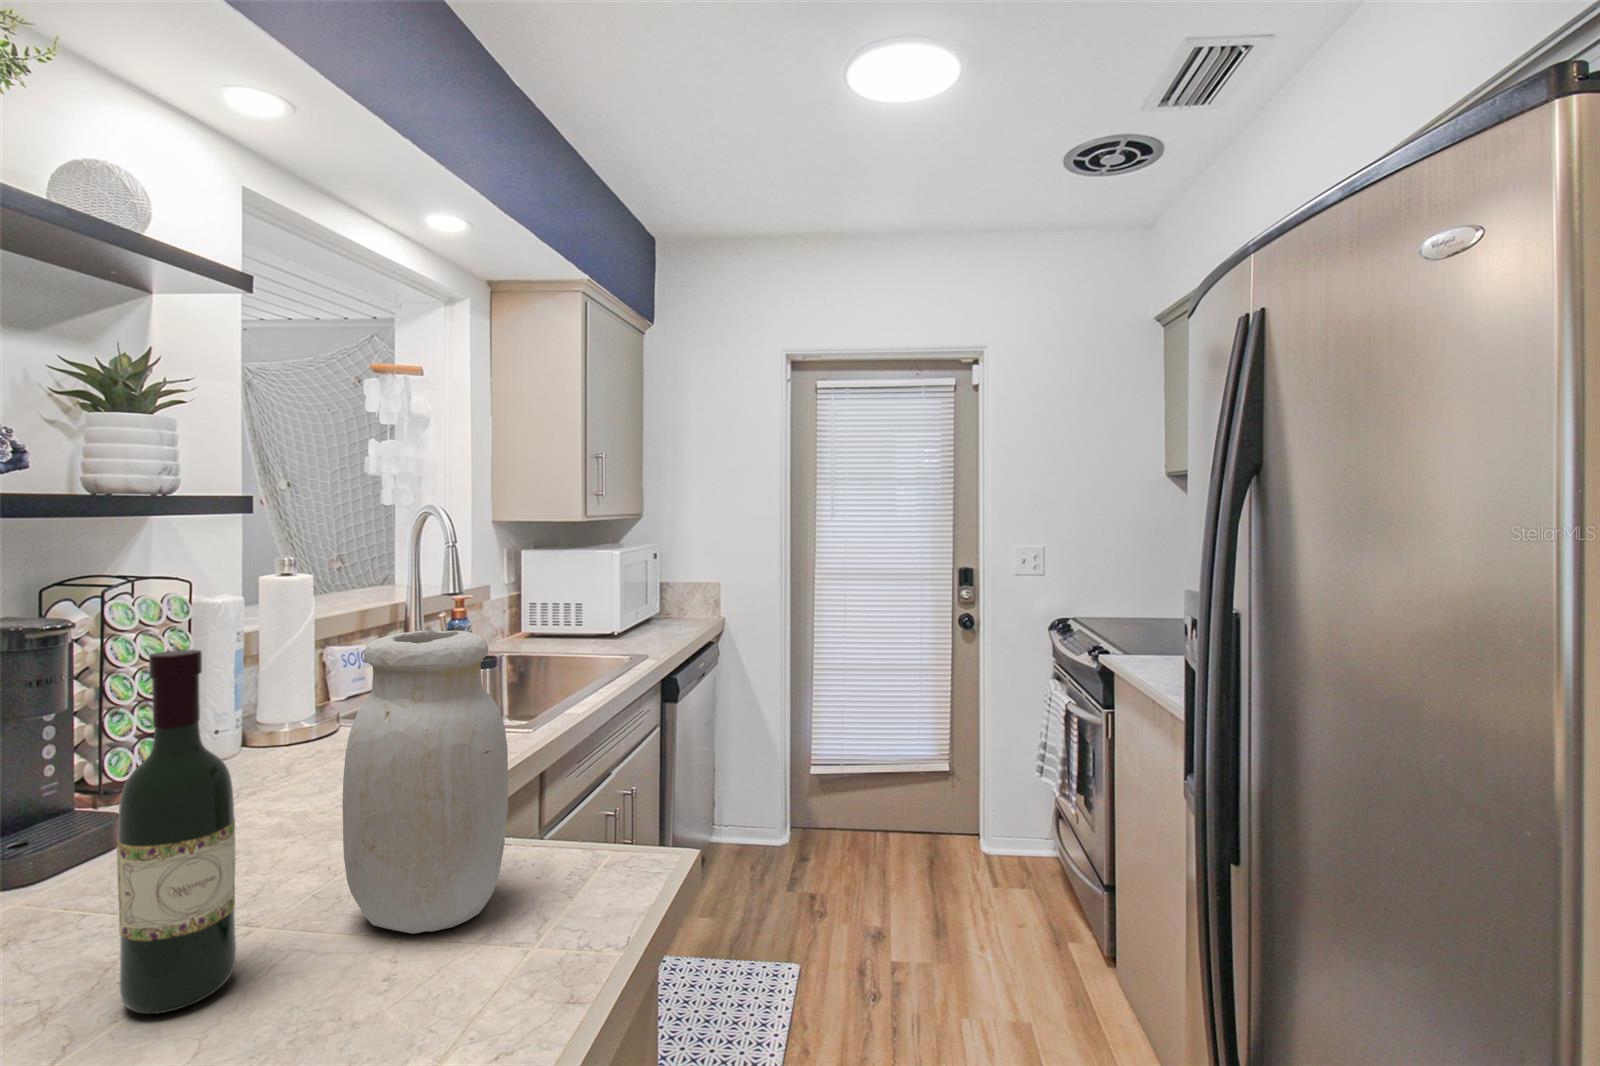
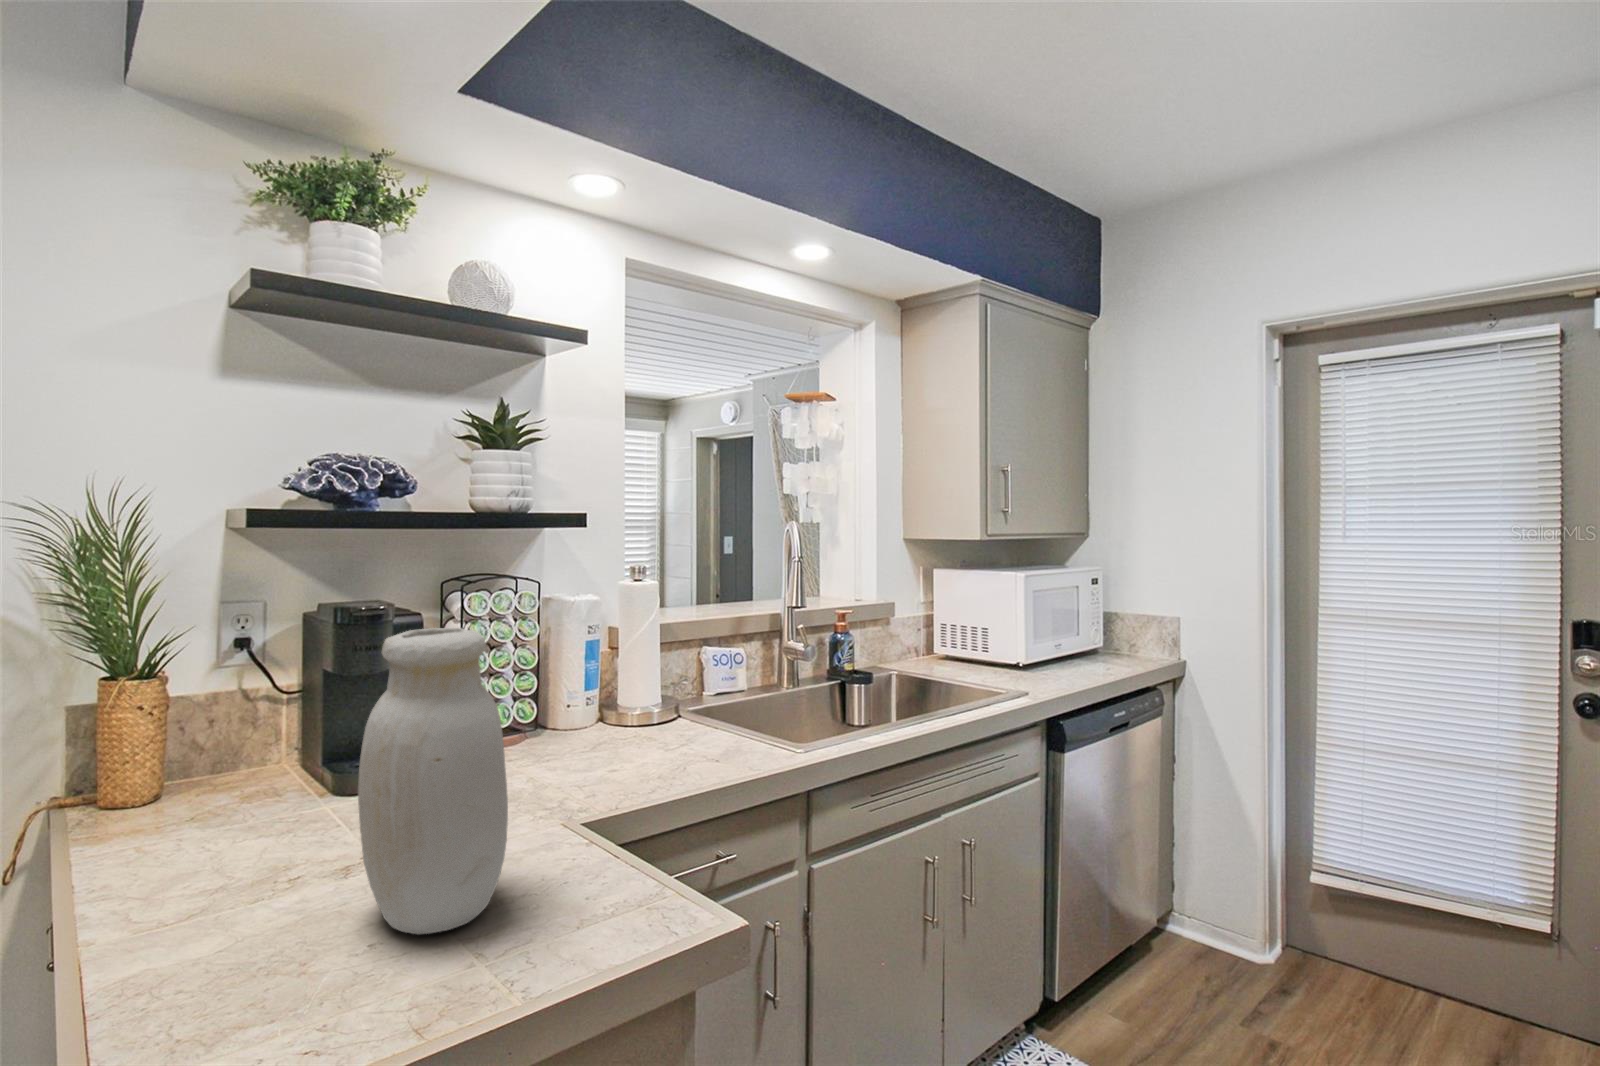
wine bottle: present [117,649,236,1014] -> none [194,625,285,922]

